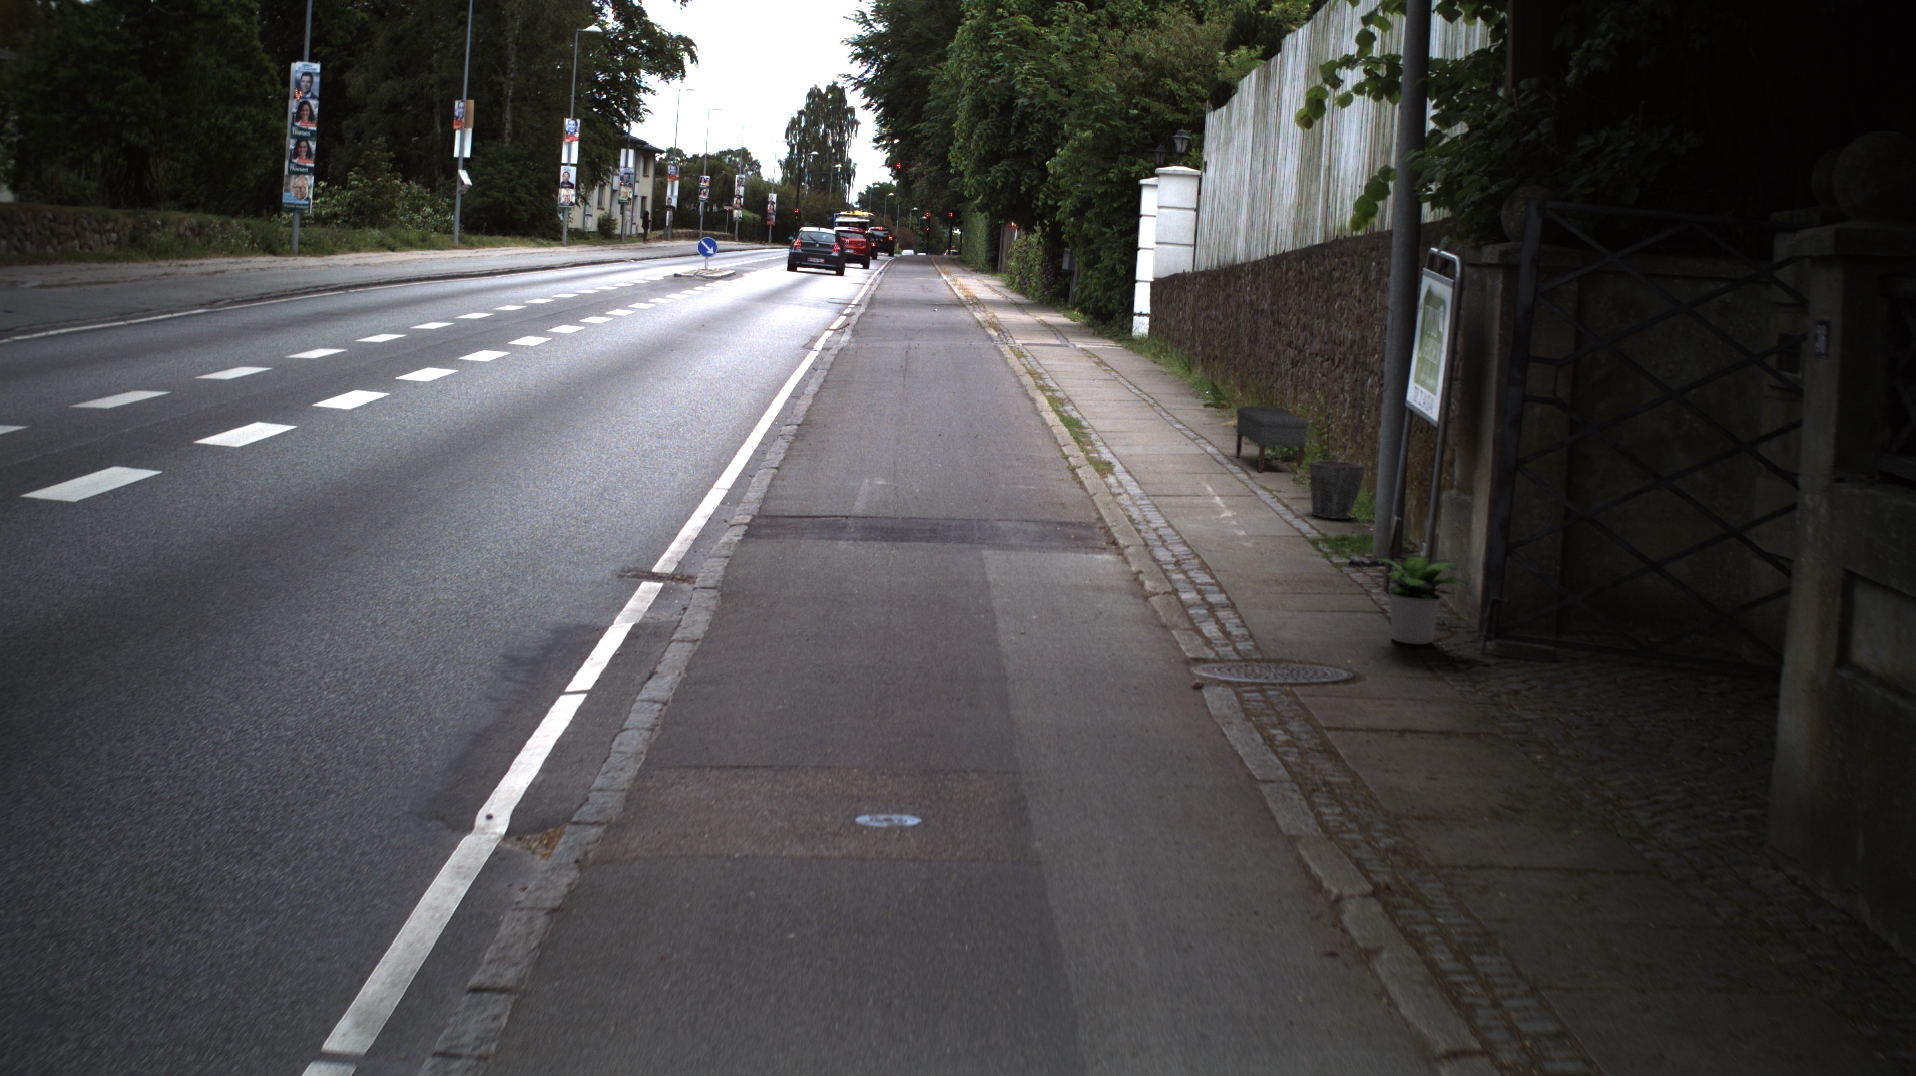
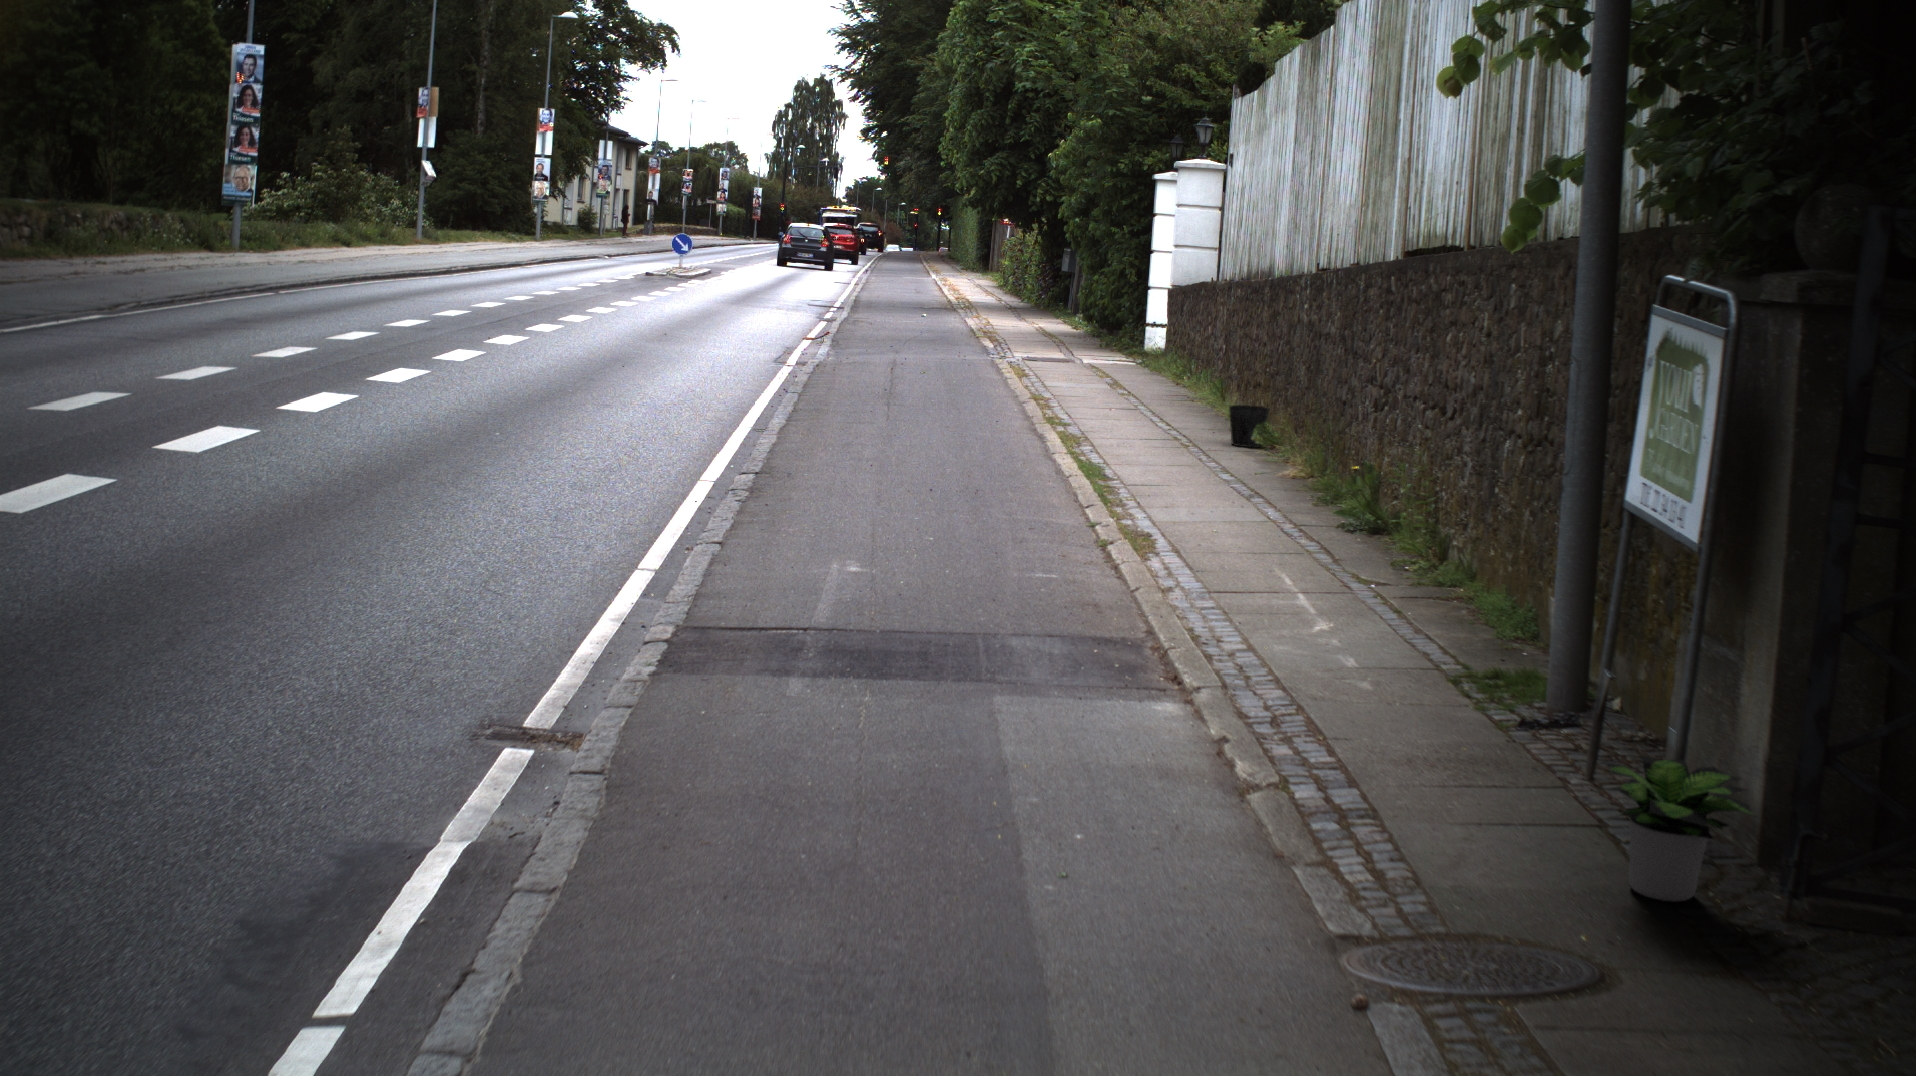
bench: present [1236,406,1308,472] -> none [1302,461,1401,551]
waste bin: present [1309,460,1365,519] -> present [1229,405,1269,448]

